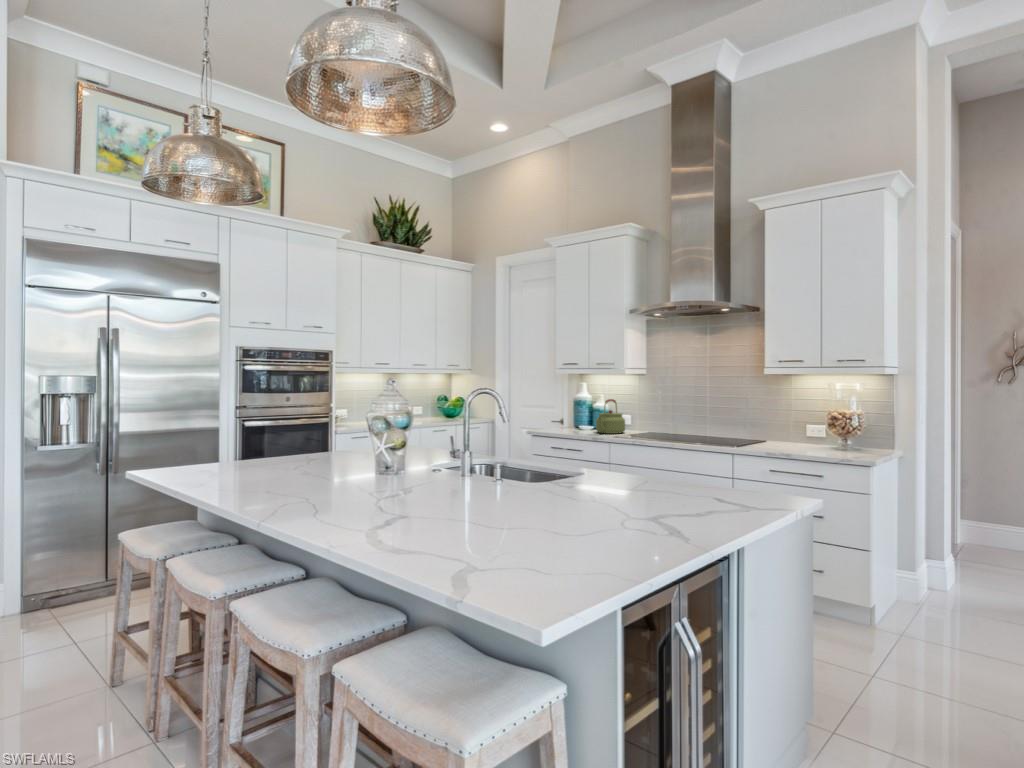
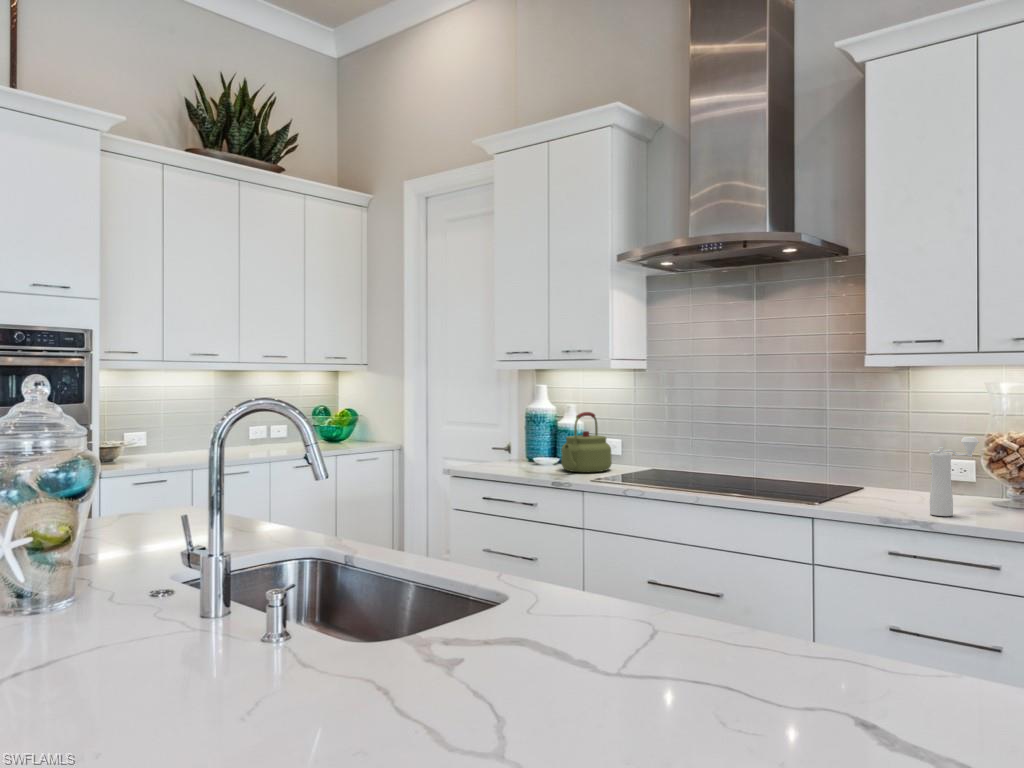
pepper mill: none [792,411,819,452] -> present [929,437,979,516]

